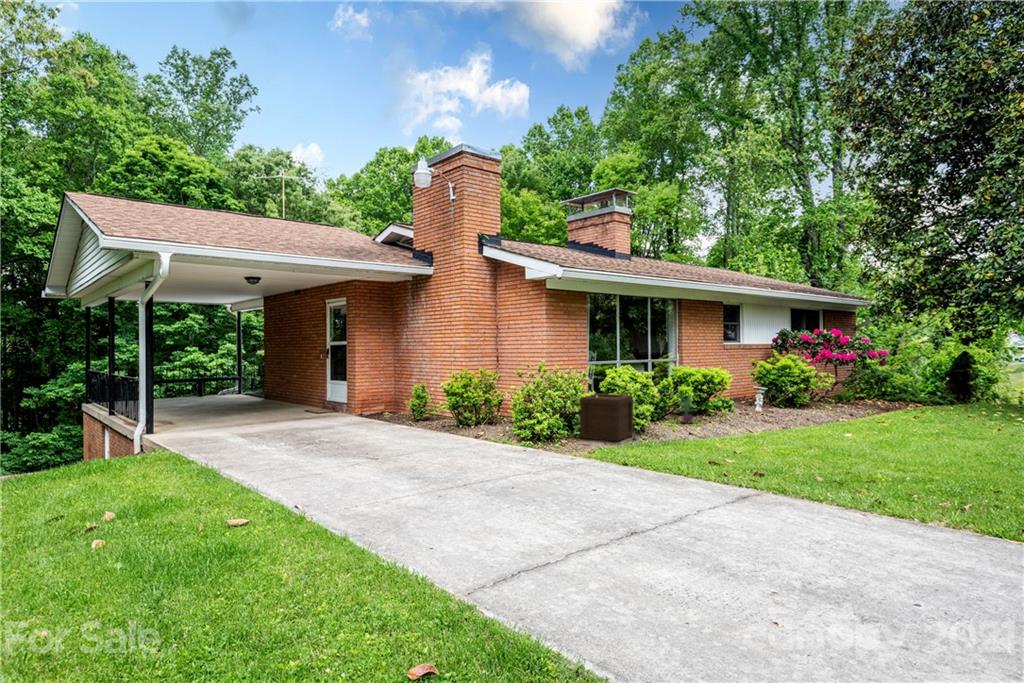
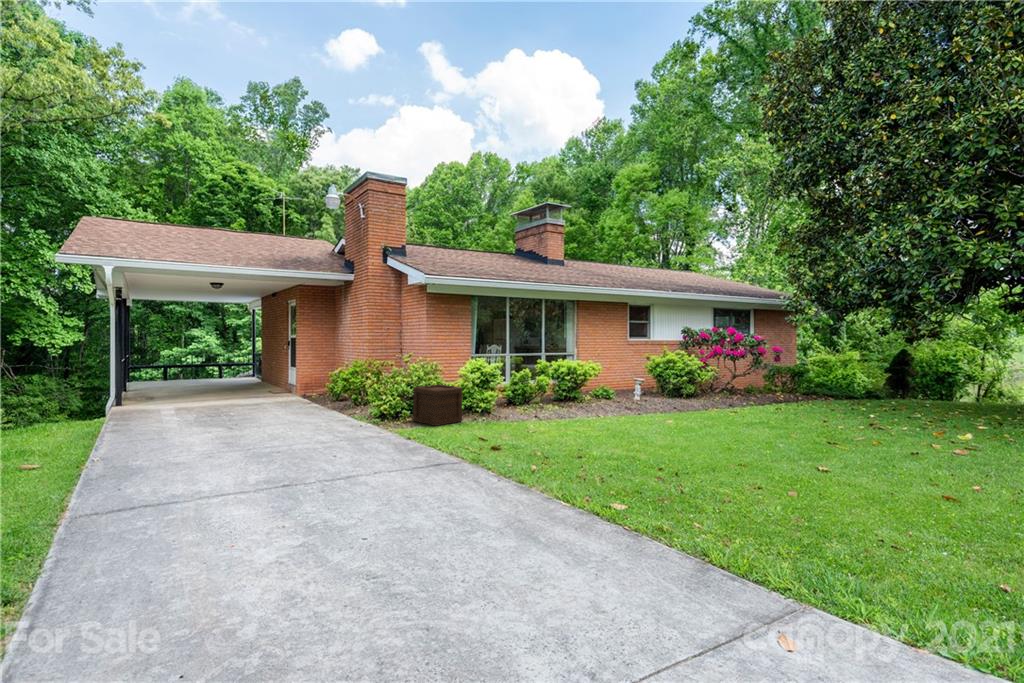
decorative plant: present [680,394,693,424] -> none [526,388,552,414]

